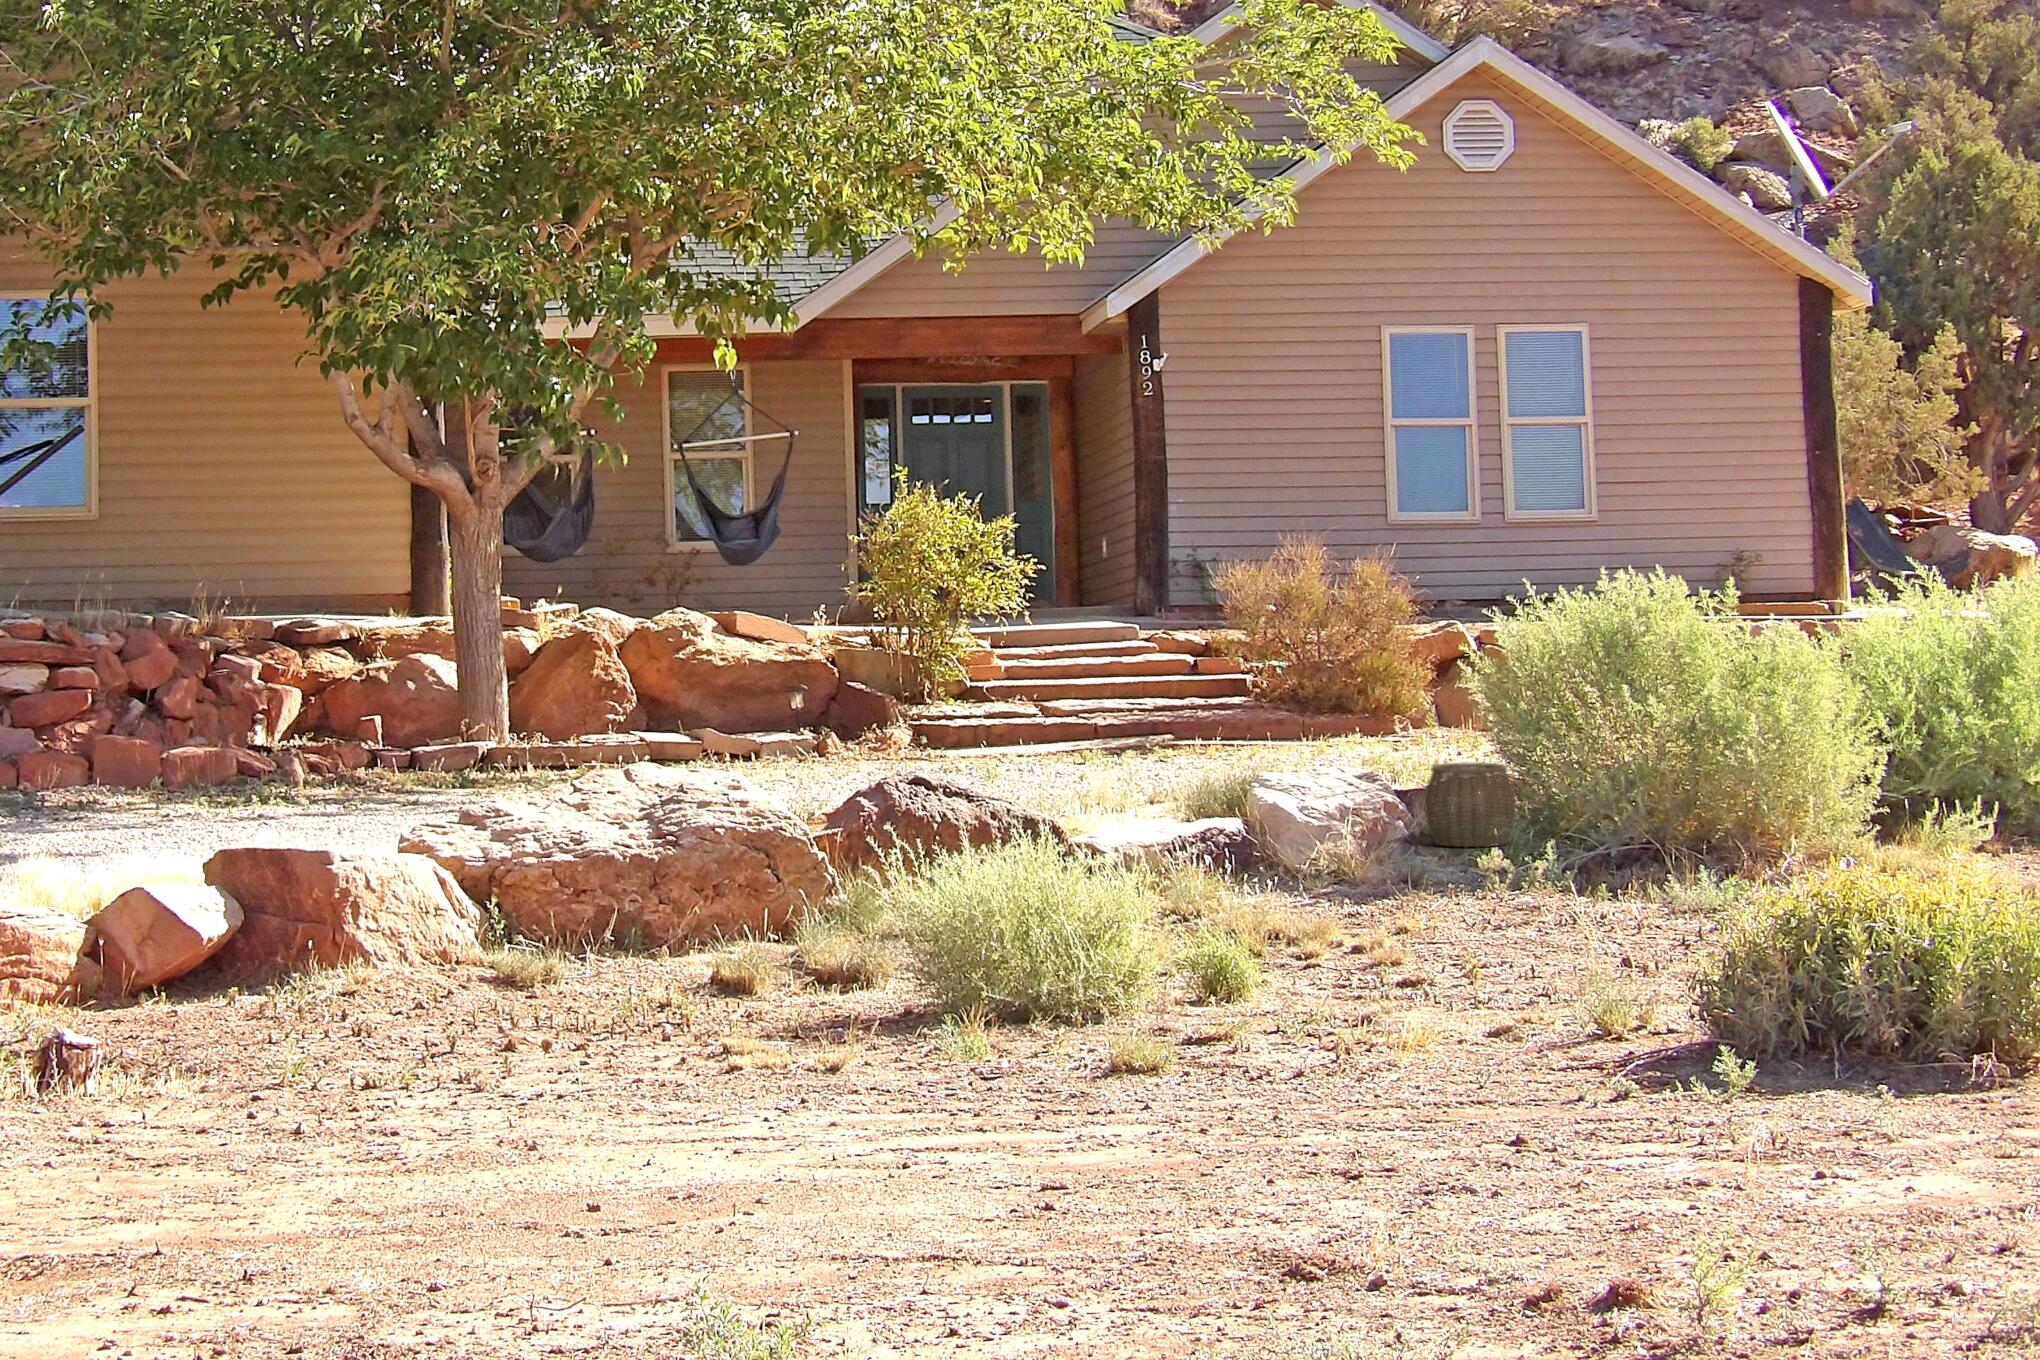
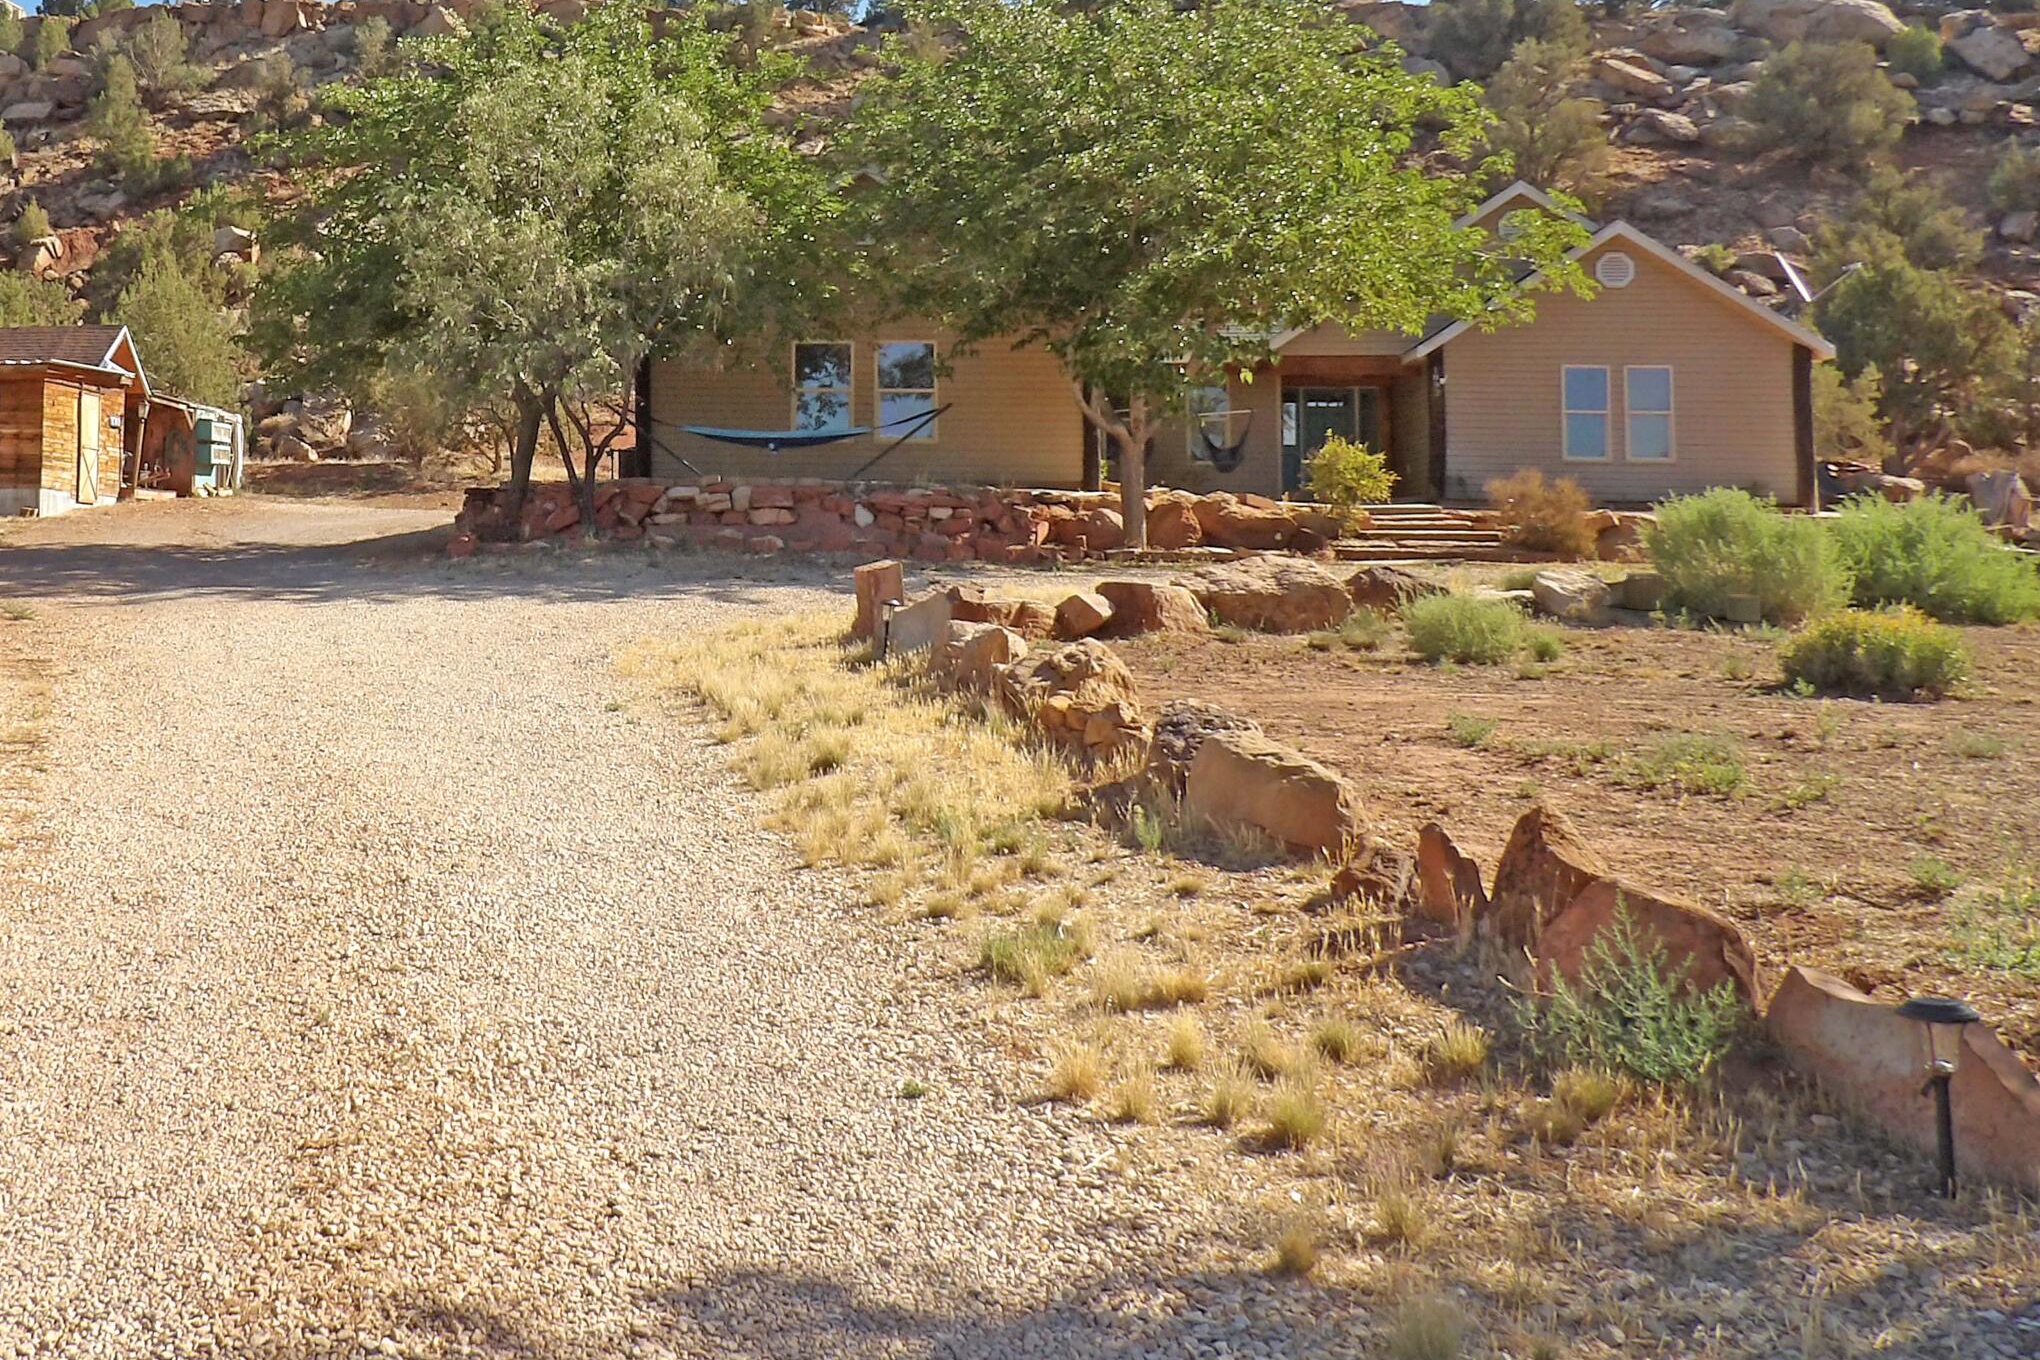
planter: none [1622,805,1687,868] -> present [1727,594,1760,622]

